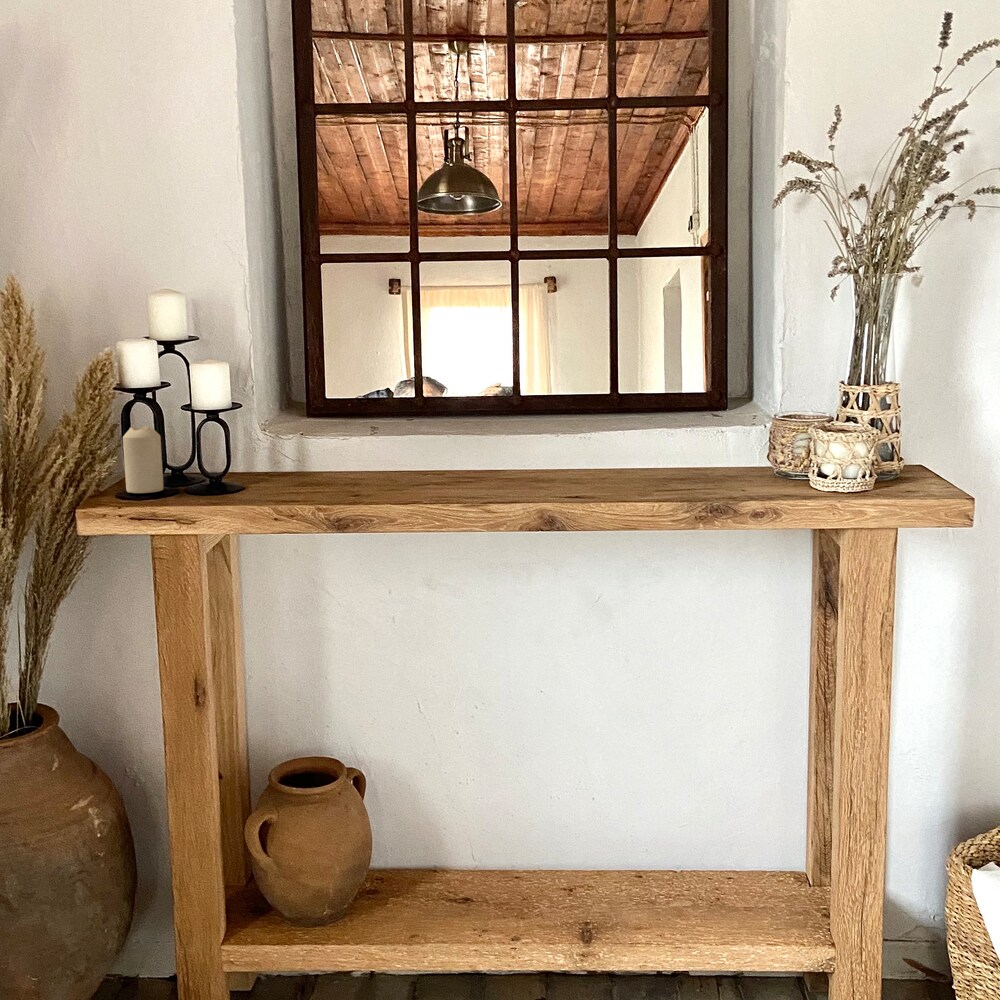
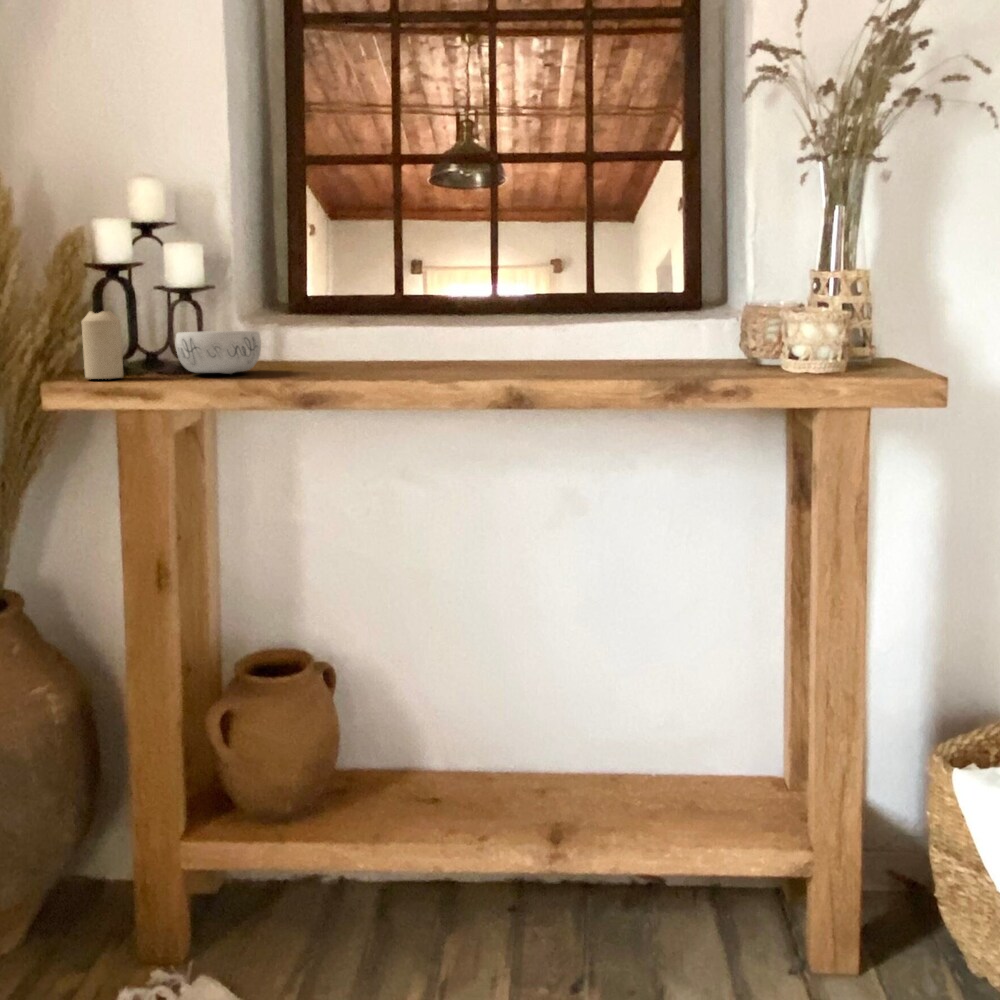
decorative bowl: none [214,441,297,486] -> present [176,331,261,373]

